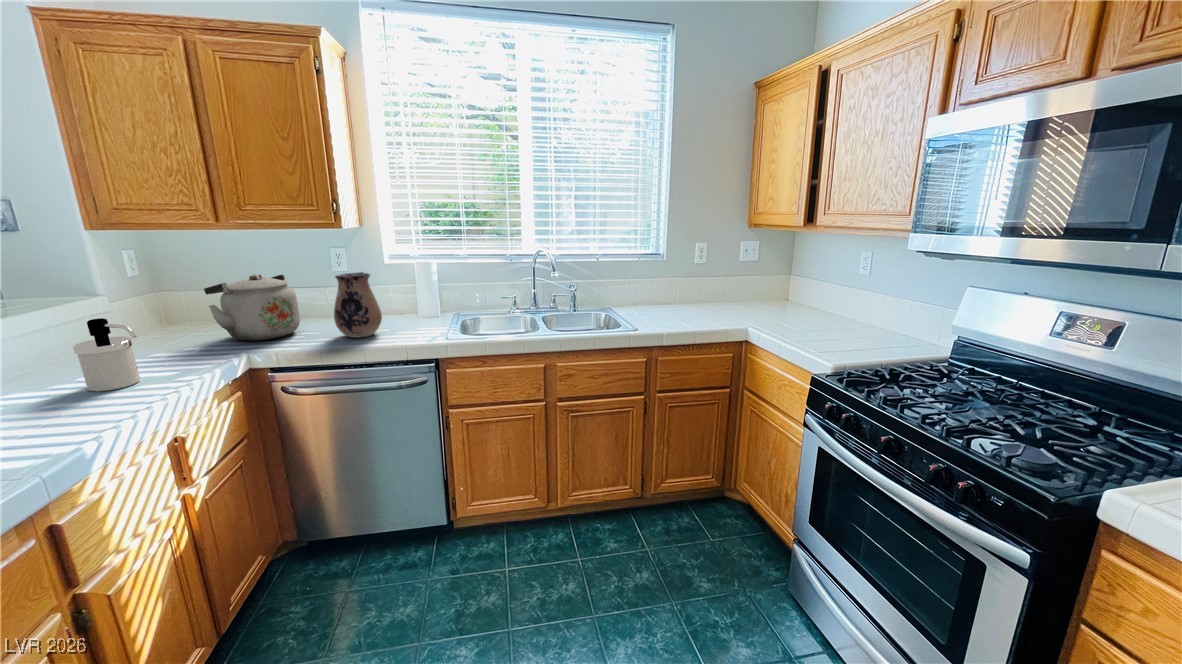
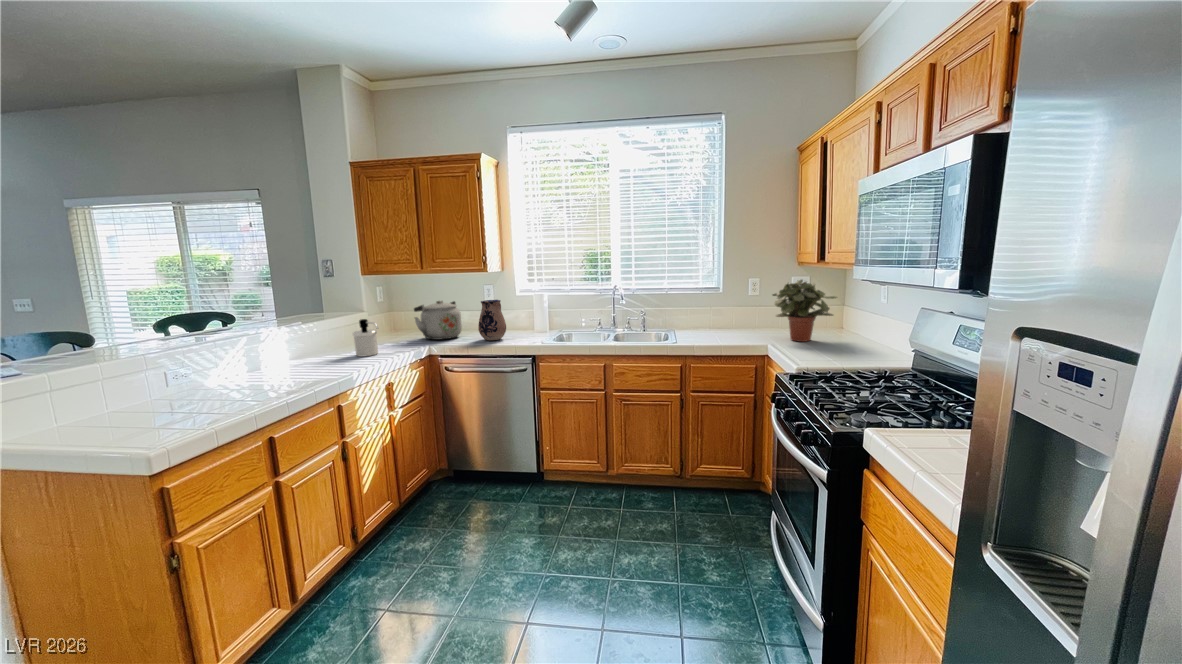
potted plant: none [745,245,823,321] -> present [773,280,837,342]

